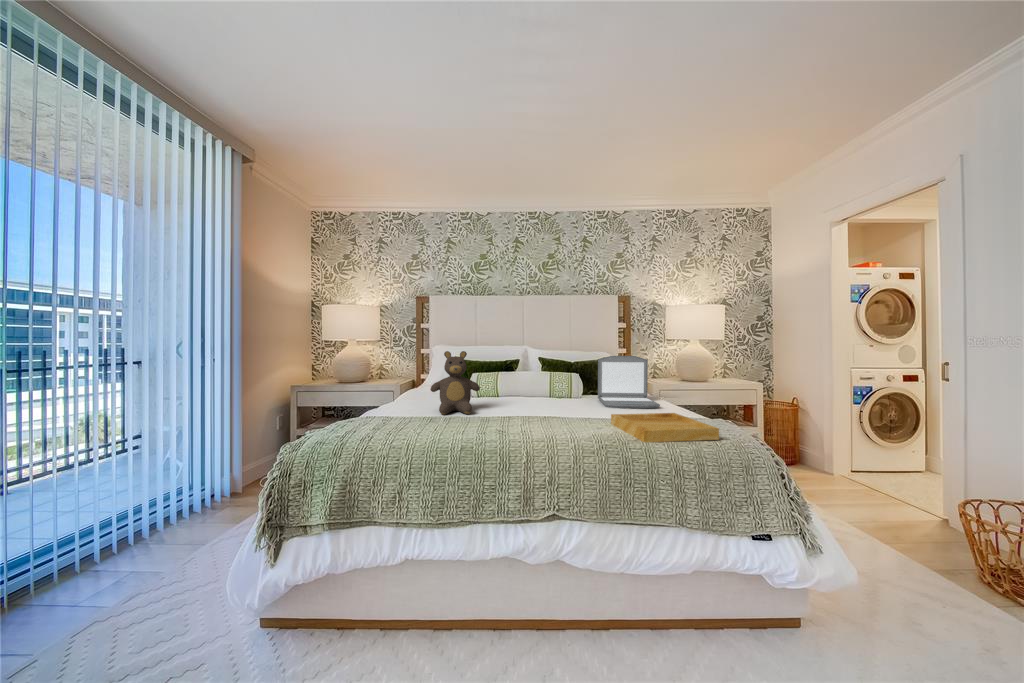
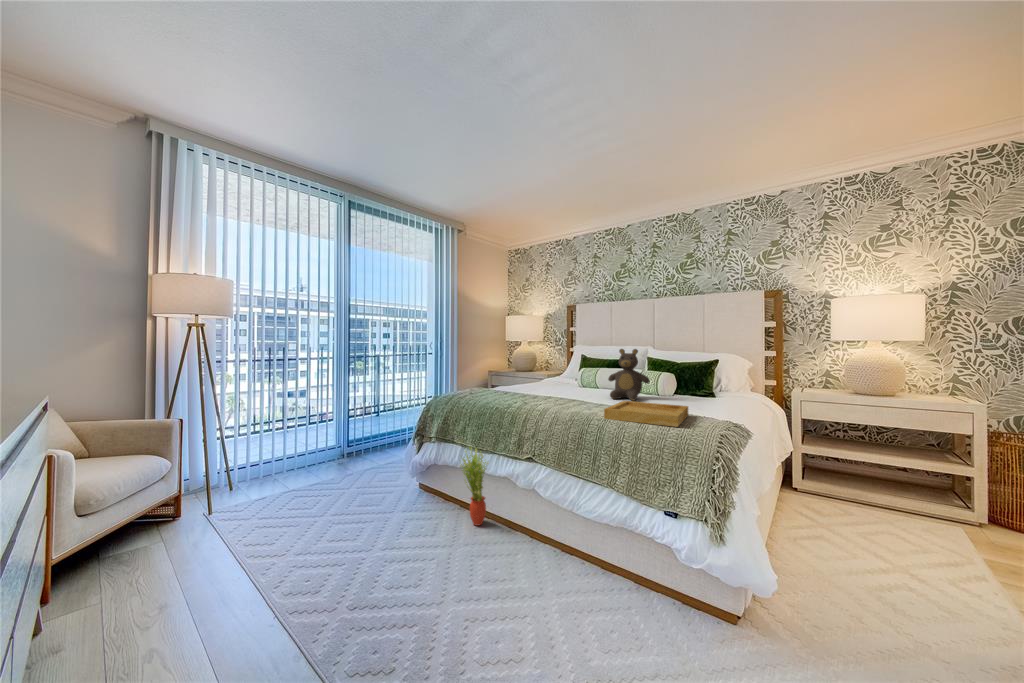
teddy bear: present [430,351,480,415] -> present [608,349,650,401]
laptop: present [598,356,660,408] -> none [667,354,736,408]
potted plant: none [436,518,488,643] -> present [461,447,488,525]

